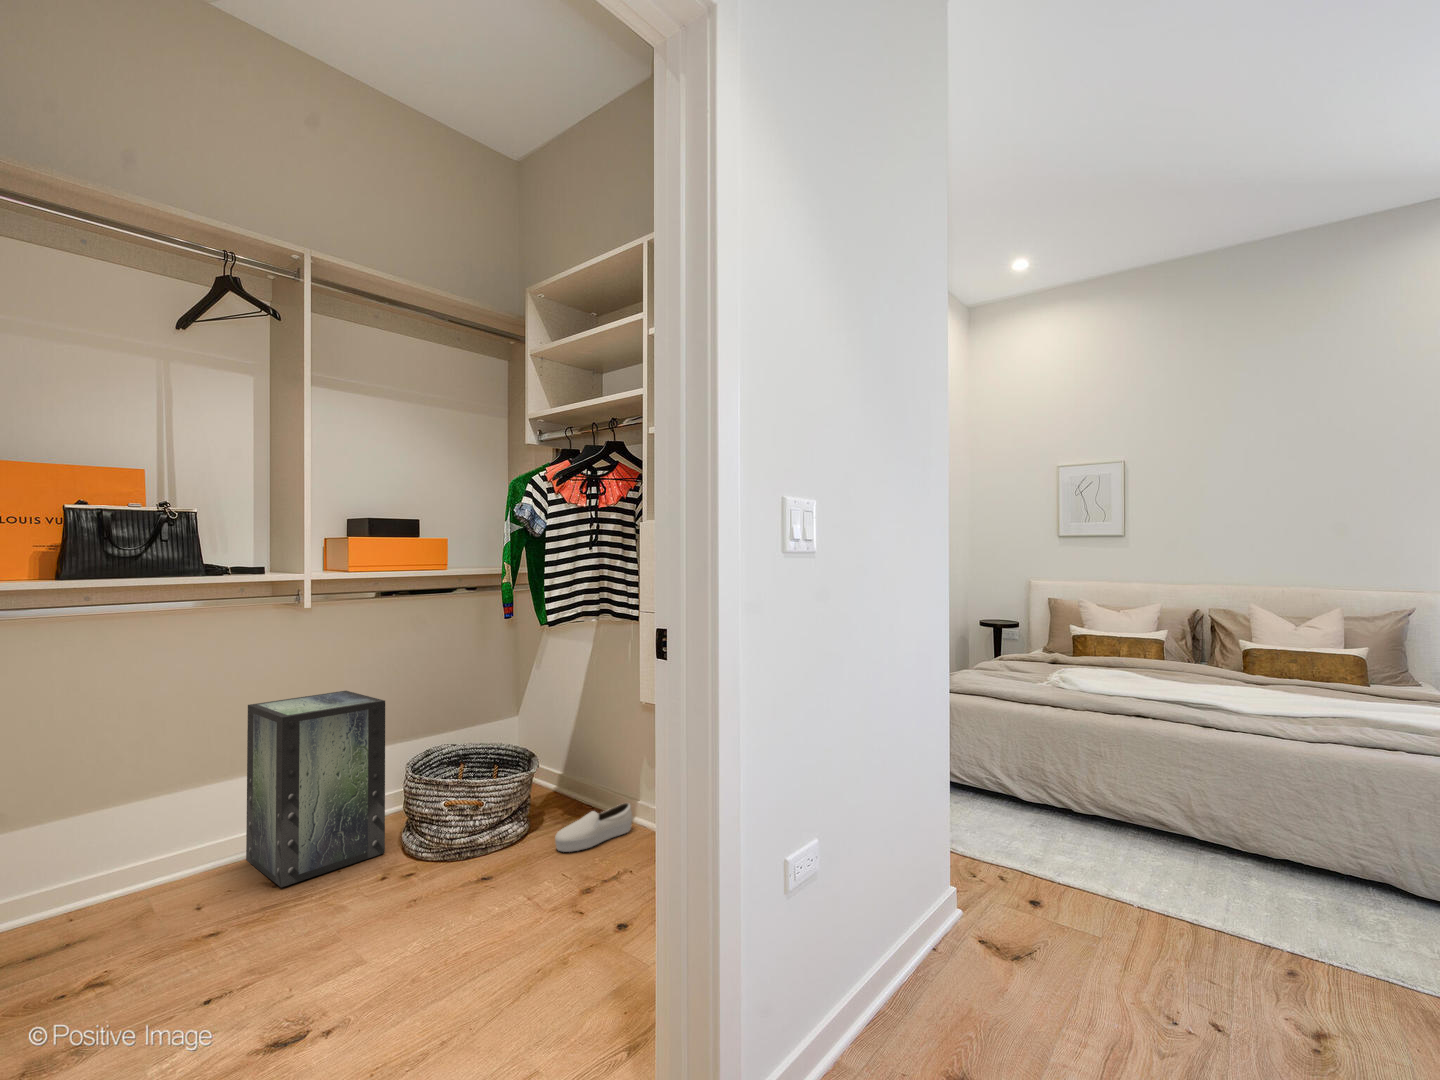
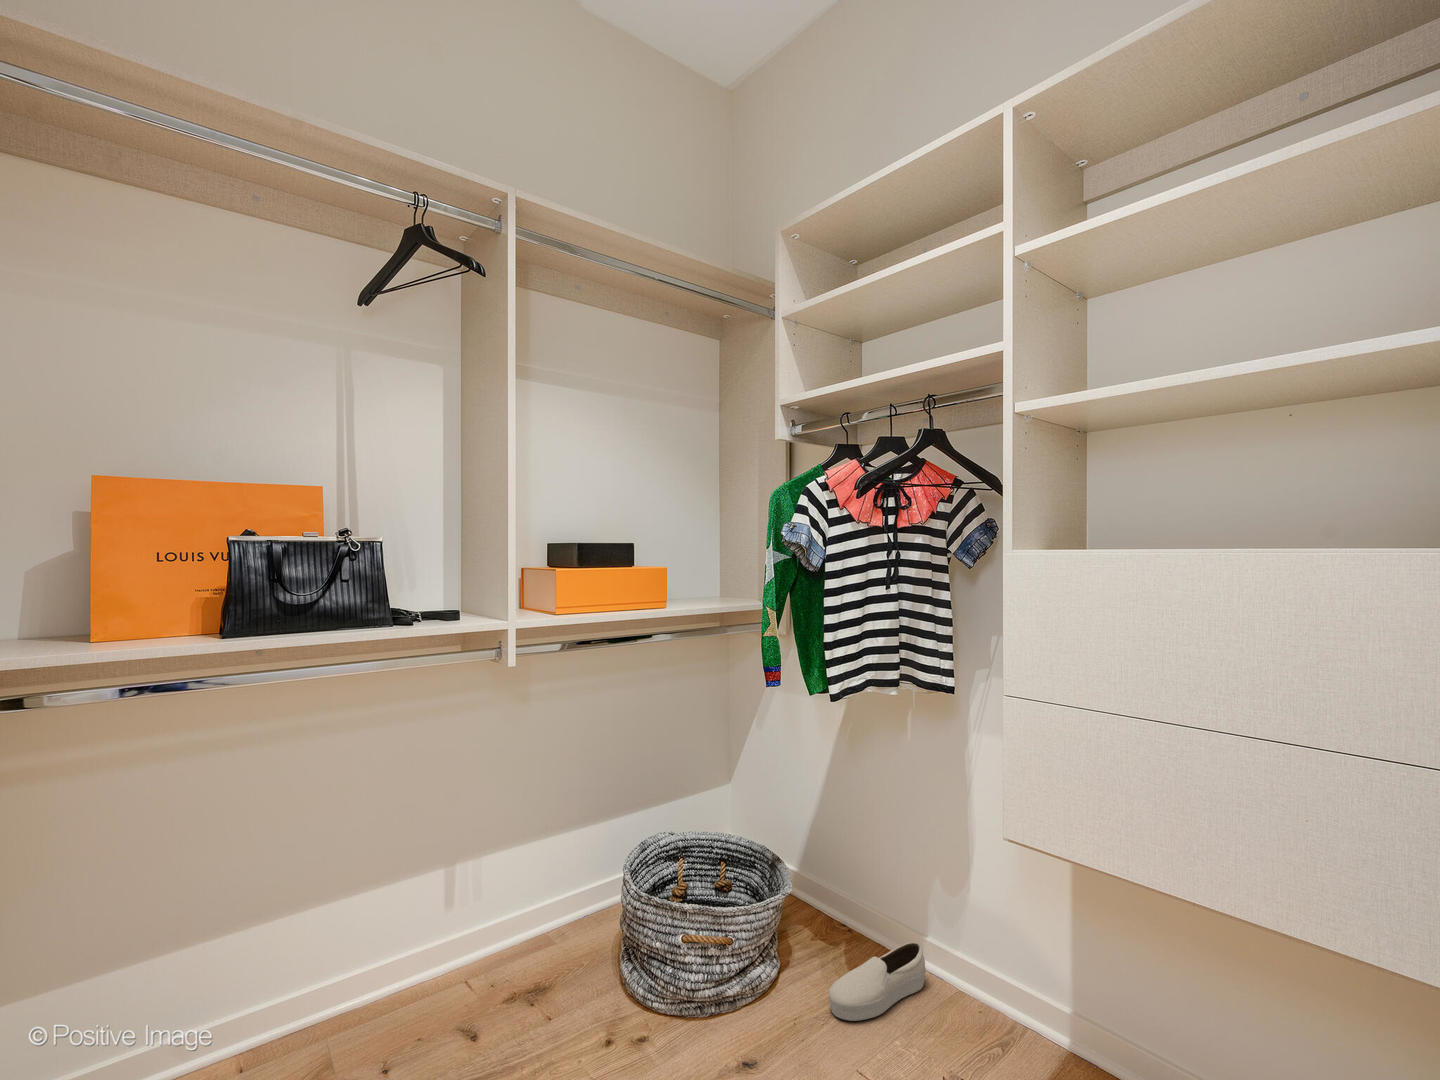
storage box: present [246,691,385,887] -> none [434,760,605,1045]

